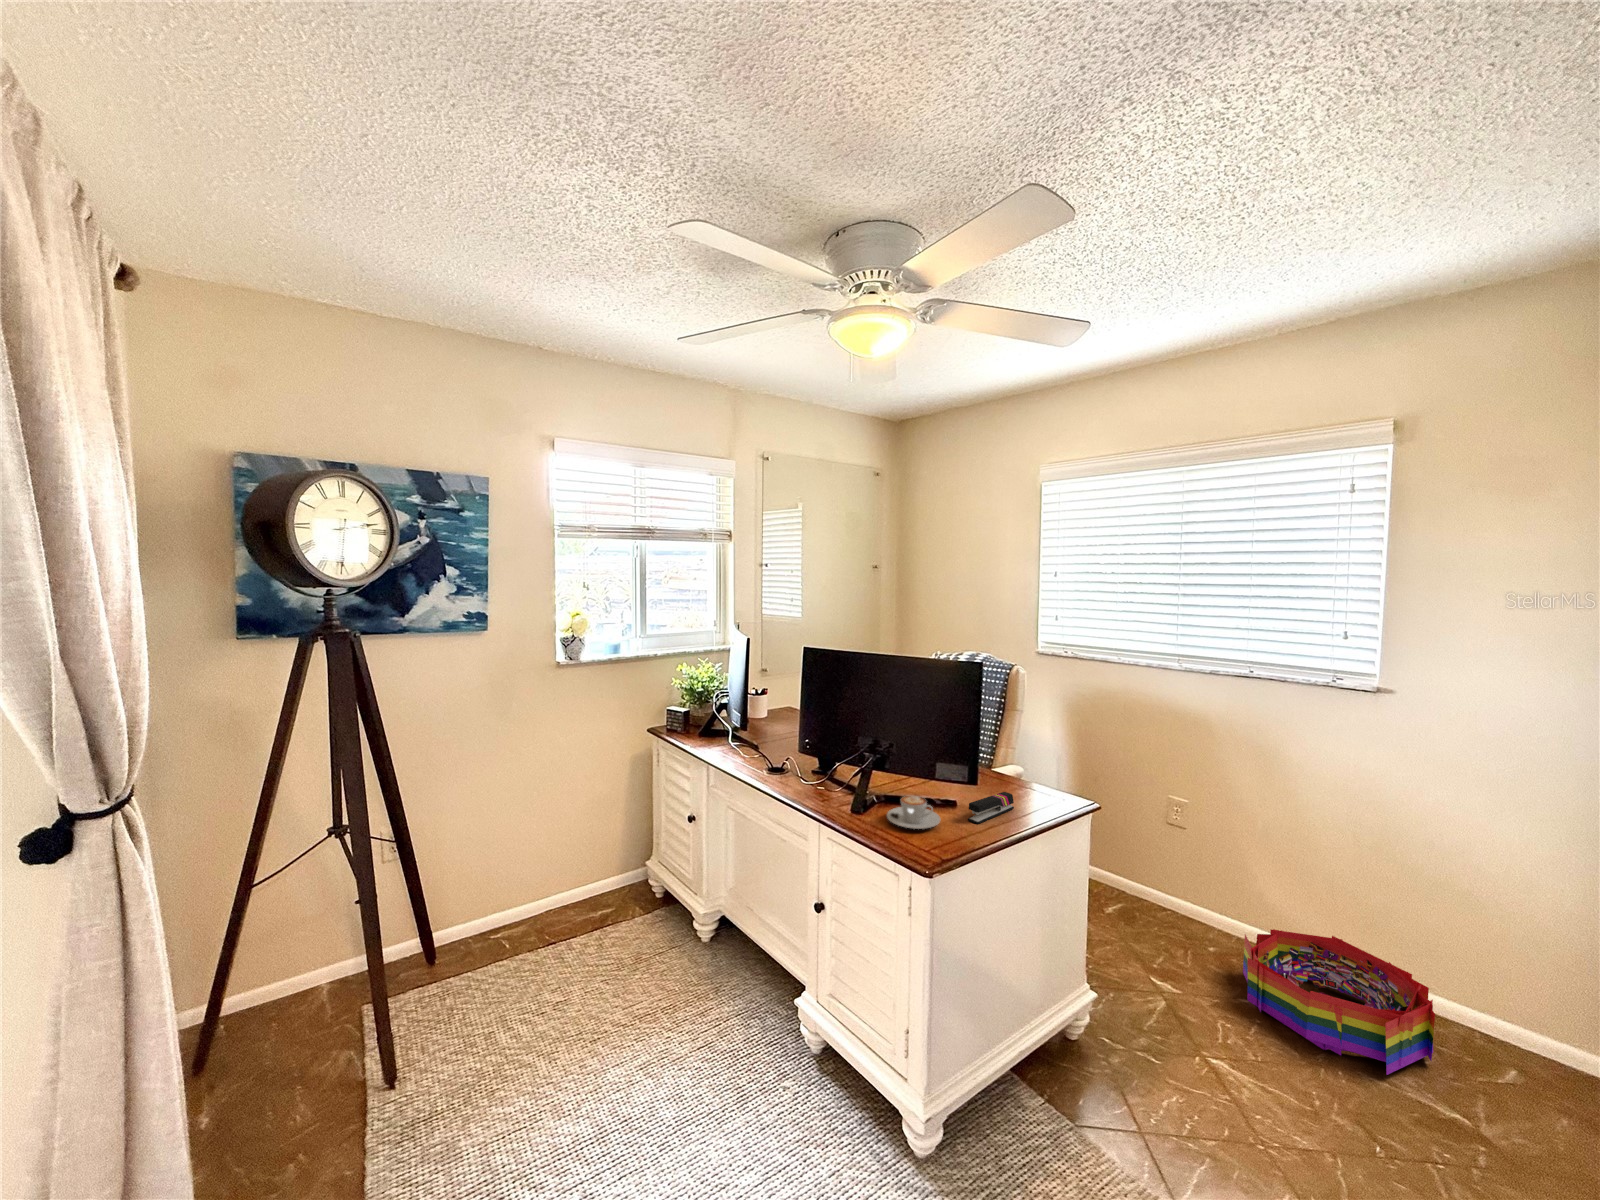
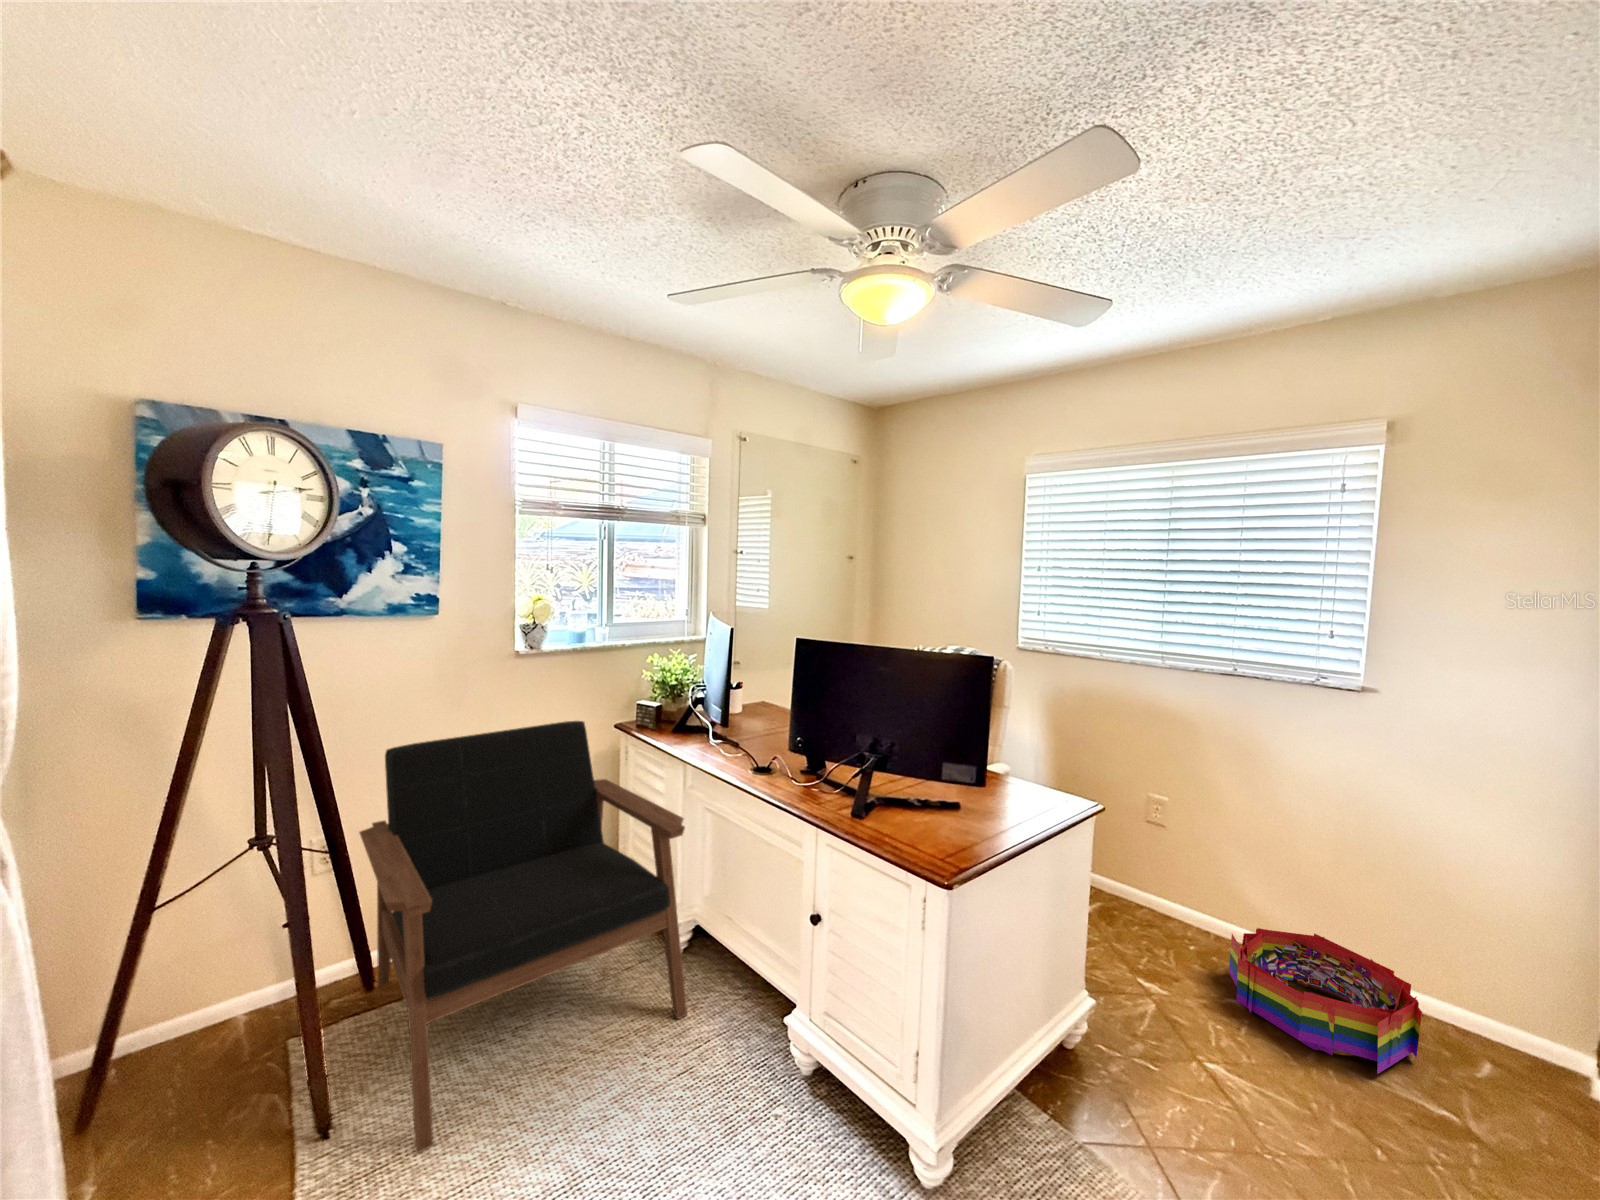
armchair: none [421,725,710,1105] -> present [359,721,687,1153]
stapler: present [968,792,1014,824] -> none [978,794,1022,829]
coffee cup: present [887,796,940,829] -> none [893,799,951,835]

